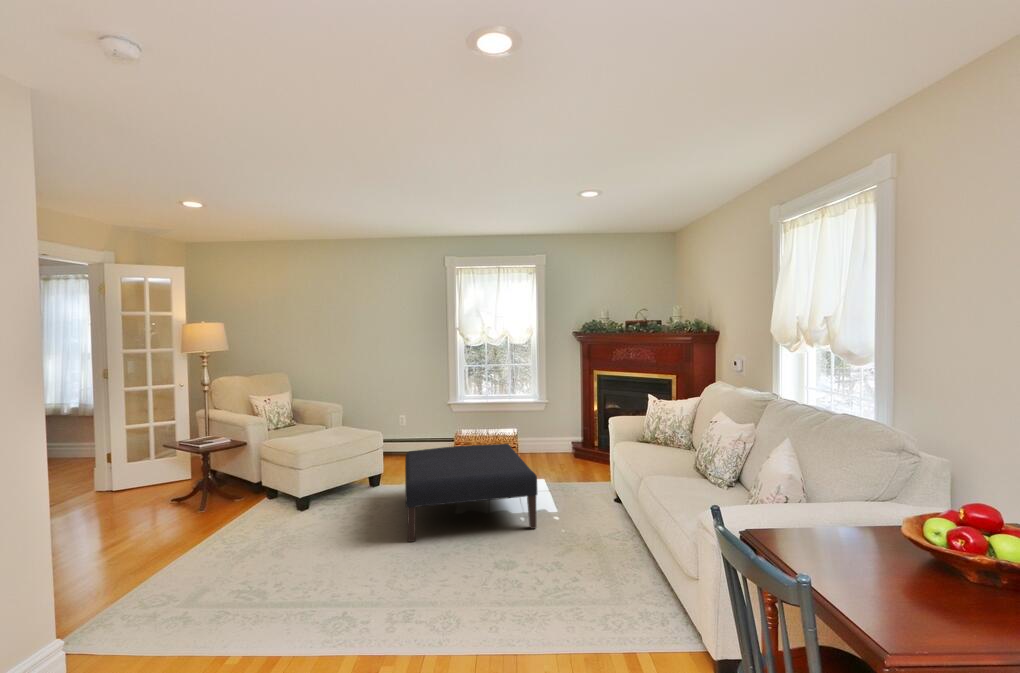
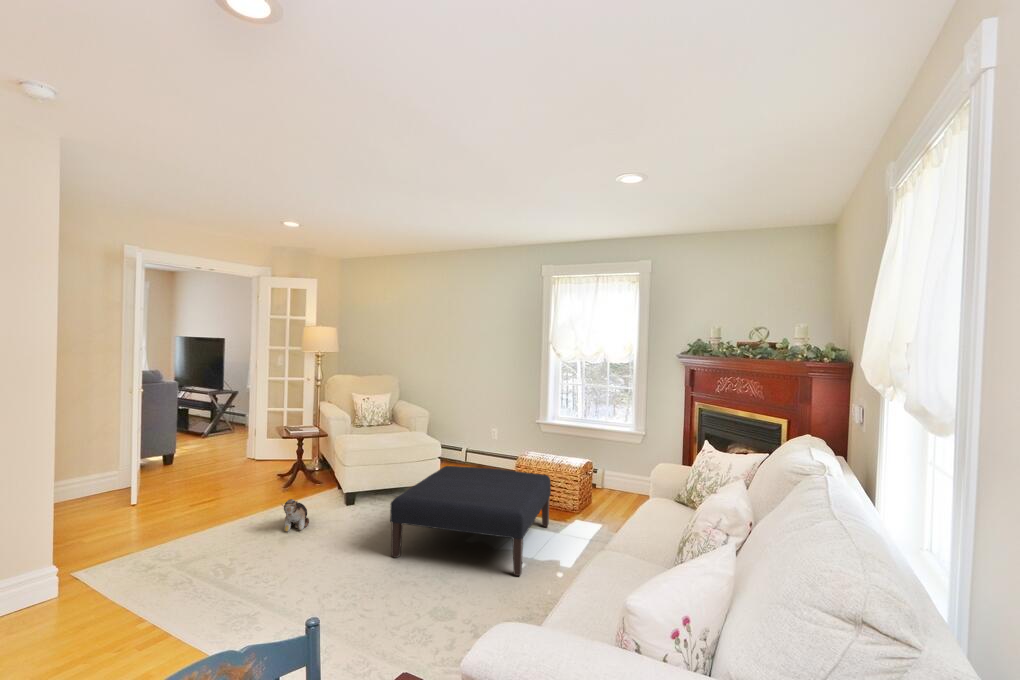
plush toy: none [255,510,281,549] -> present [282,499,309,532]

